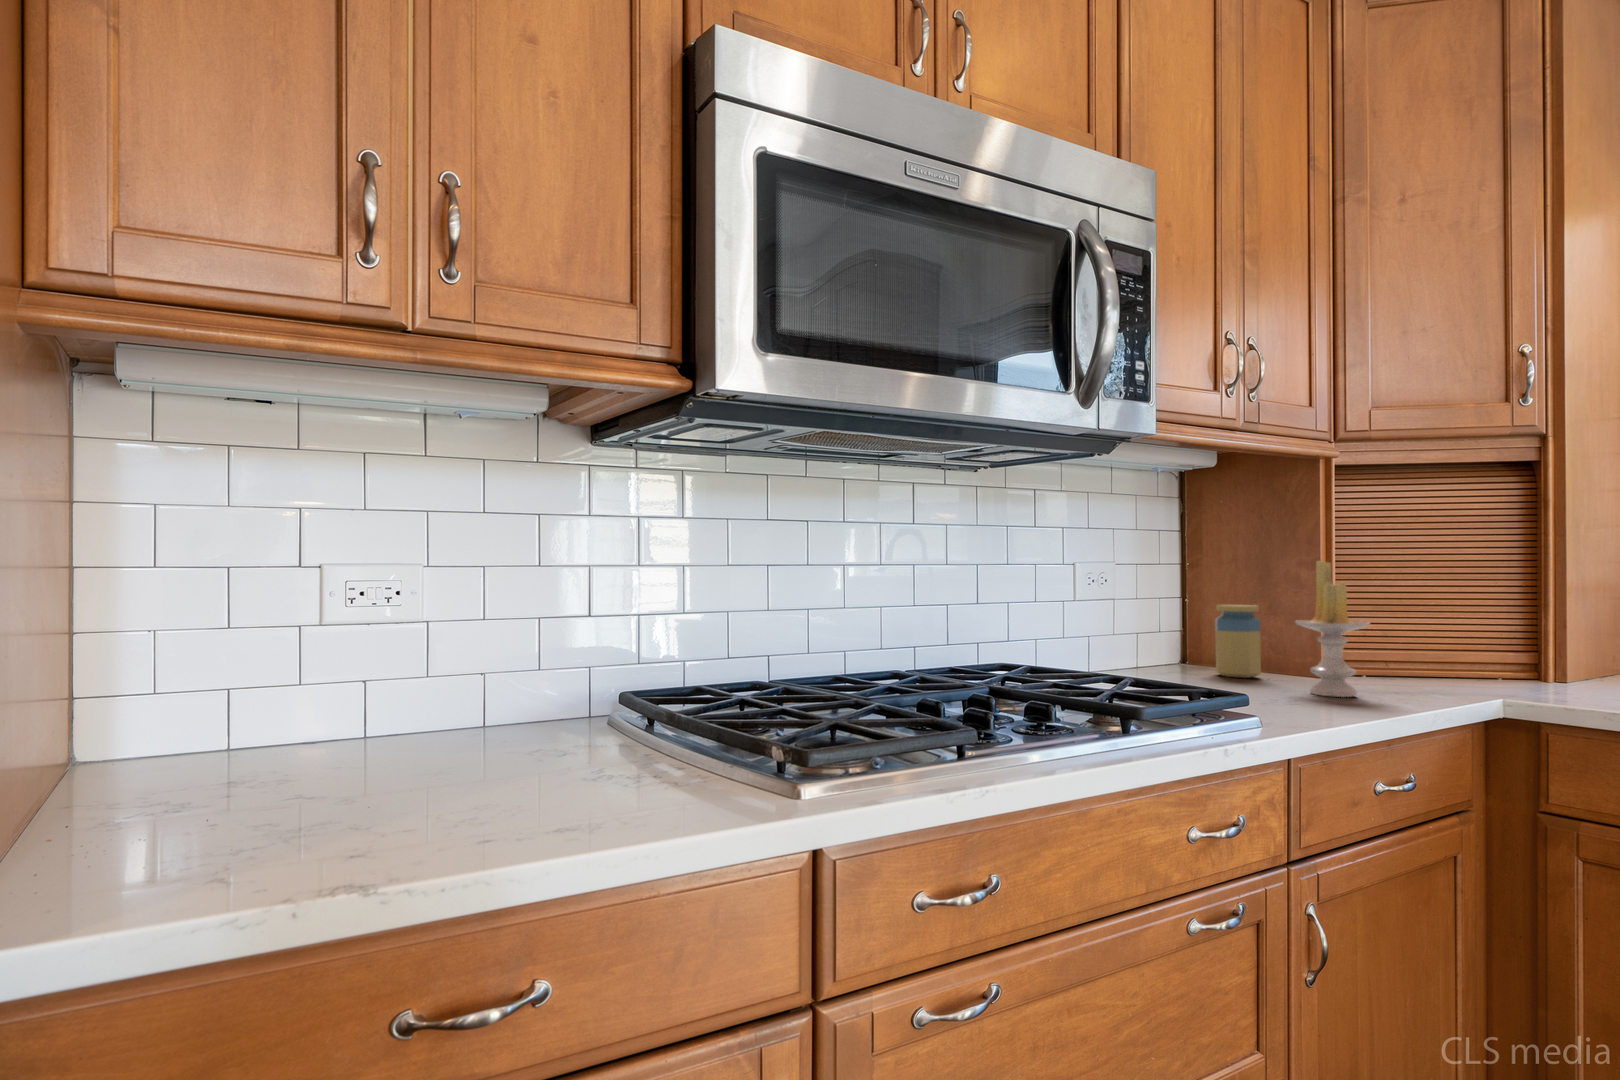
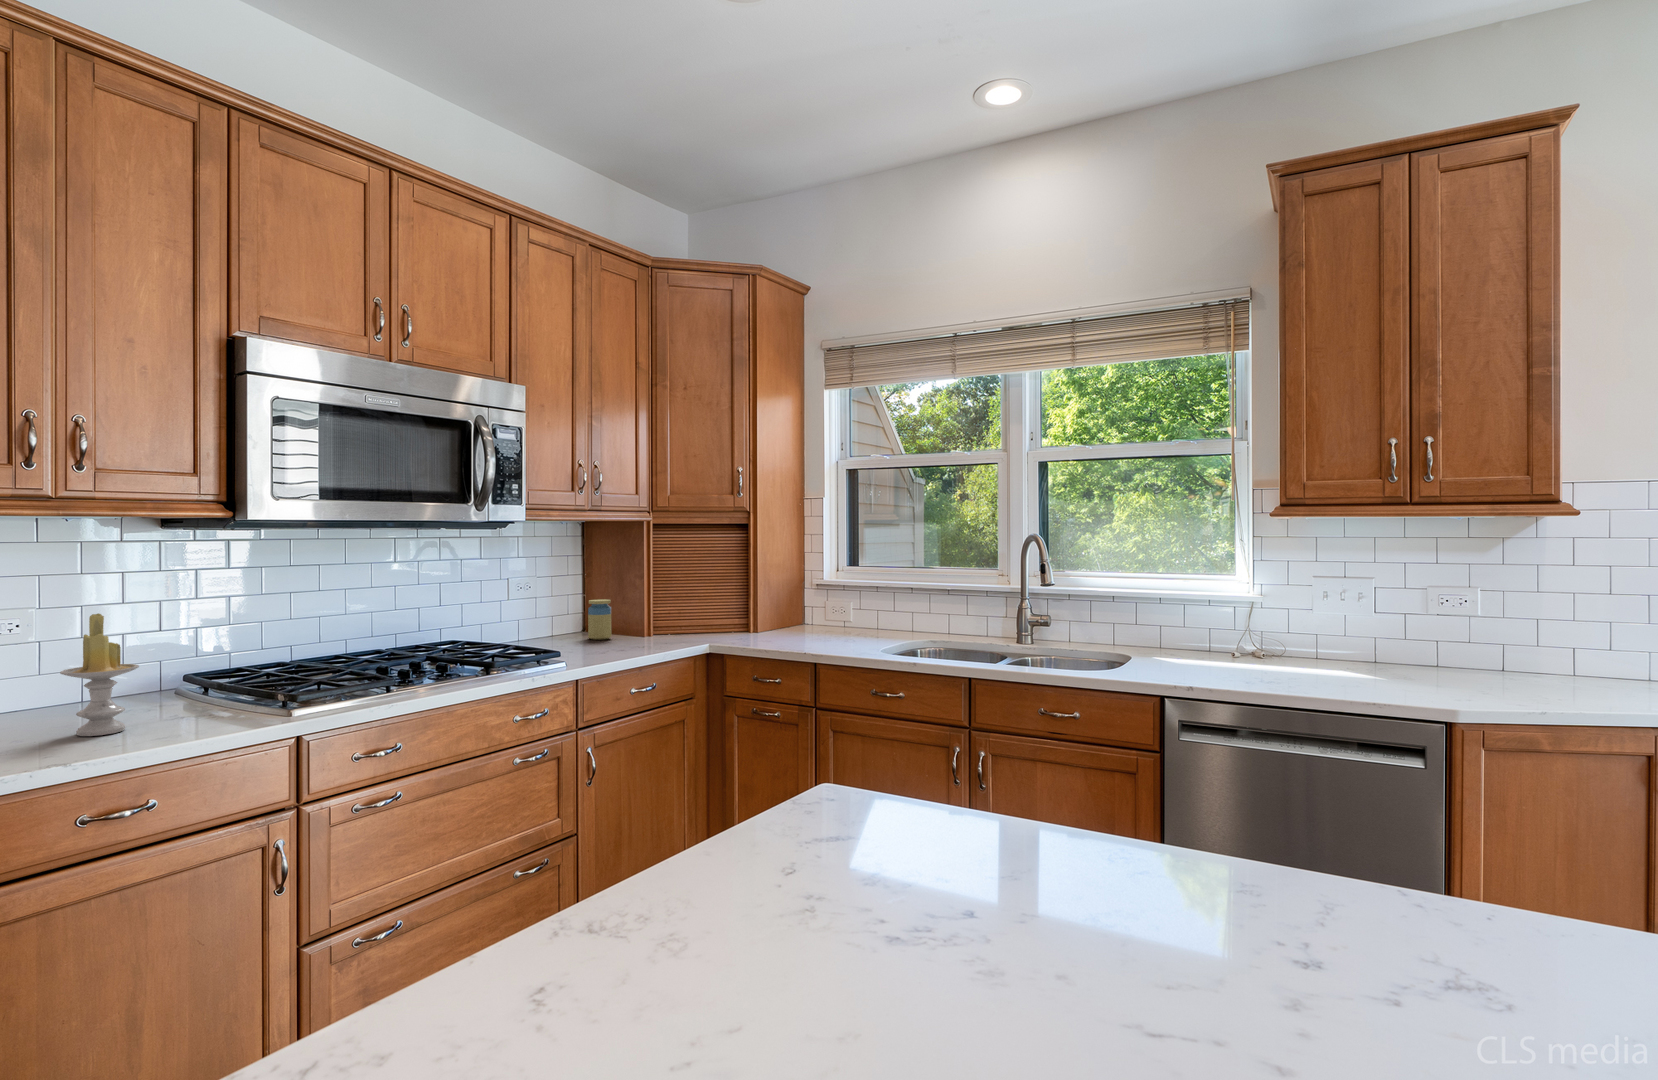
candle: present [1296,561,1370,697] -> present [60,613,139,736]

